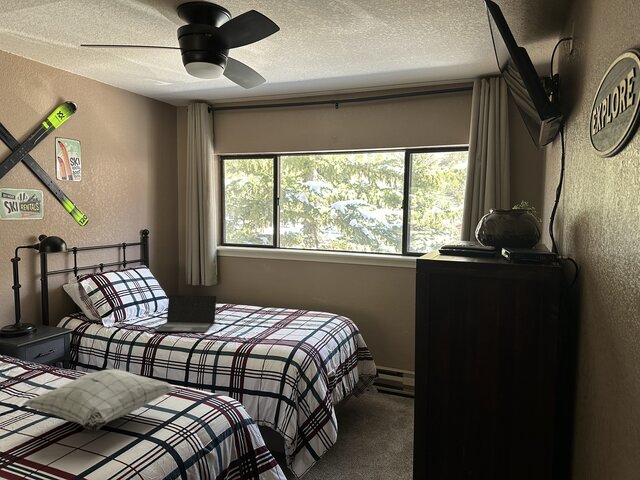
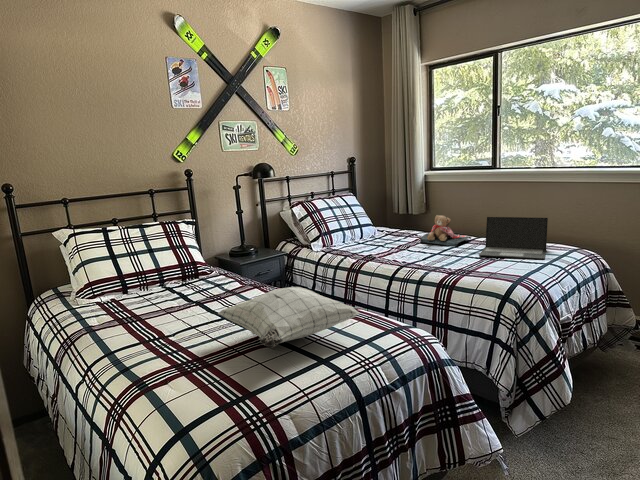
teddy bear: none [214,288,259,317] -> present [420,215,471,246]
laptop: present [154,295,216,333] -> present [479,217,548,259]

